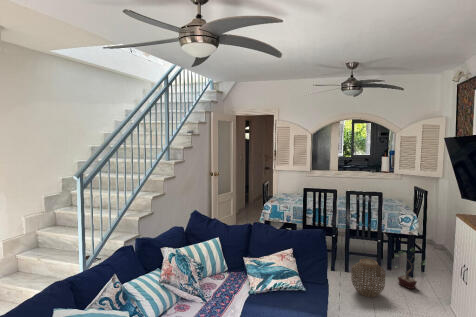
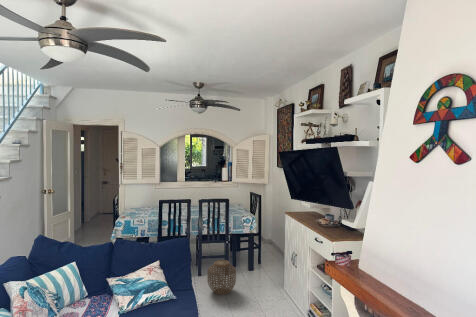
potted plant: present [396,248,426,289] -> none [240,244,266,281]

